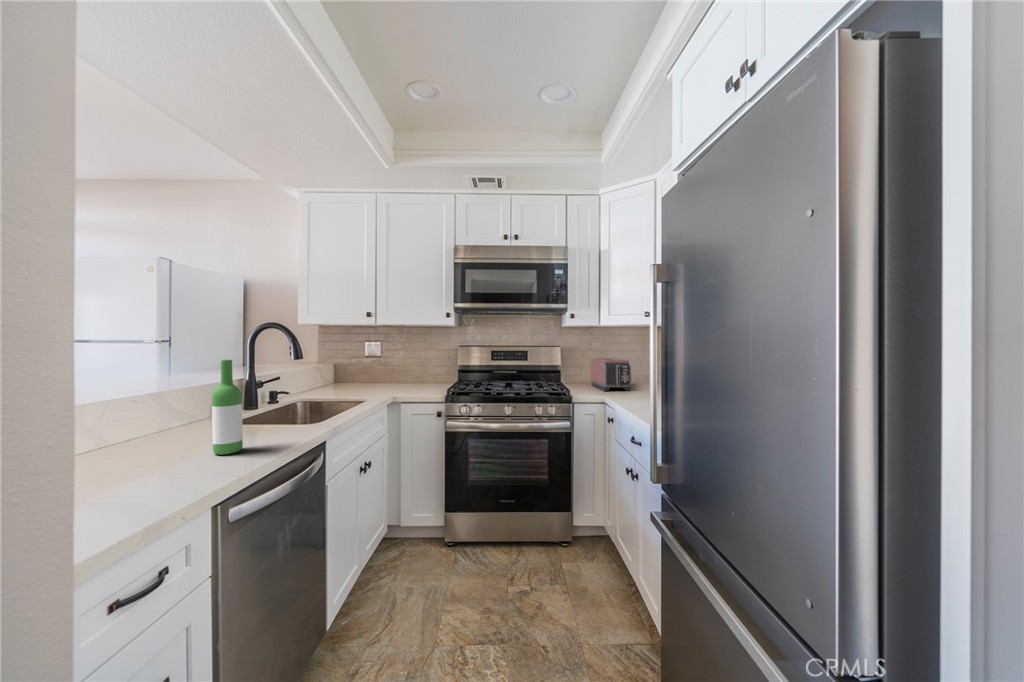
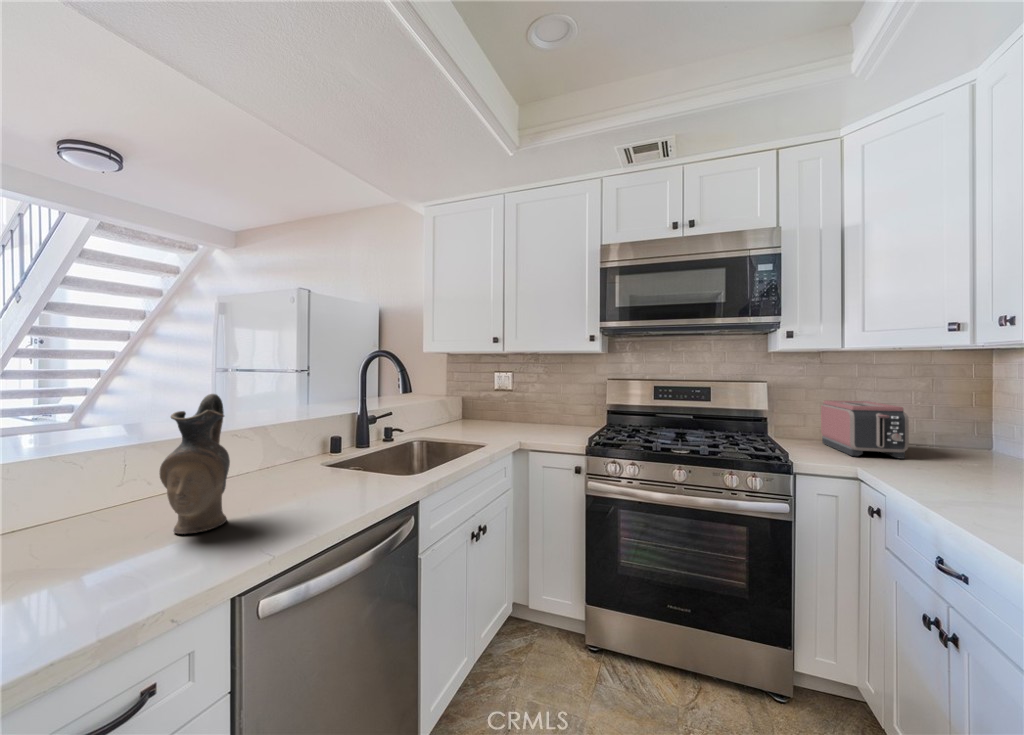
wine bottle: present [212,360,243,455] -> none [279,392,313,512]
ceramic pitcher: none [114,363,176,477] -> present [159,394,230,534]

